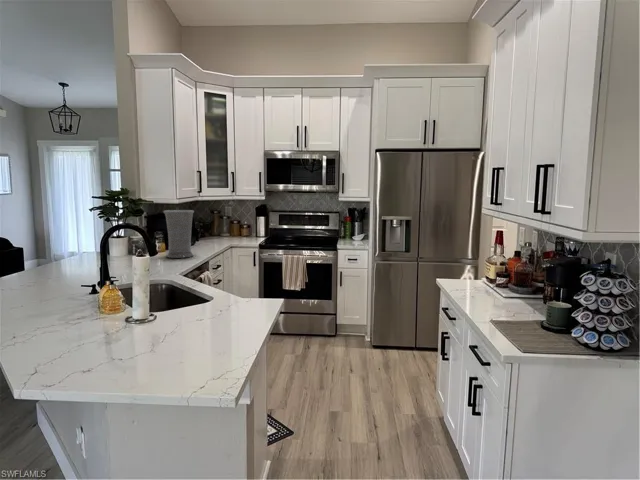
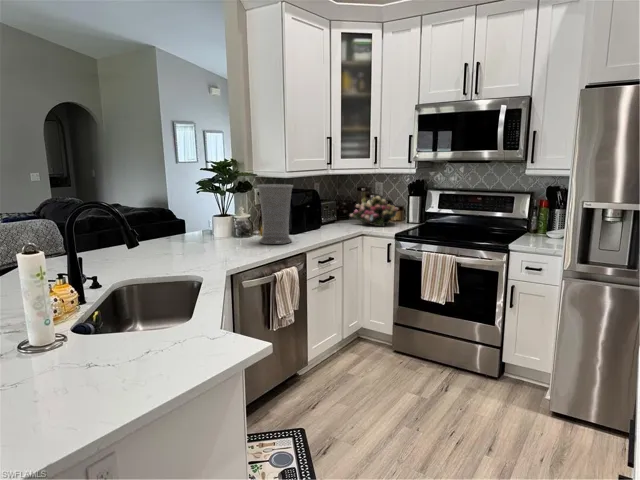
flower arrangement: none [213,217,251,241] -> present [350,196,397,226]

